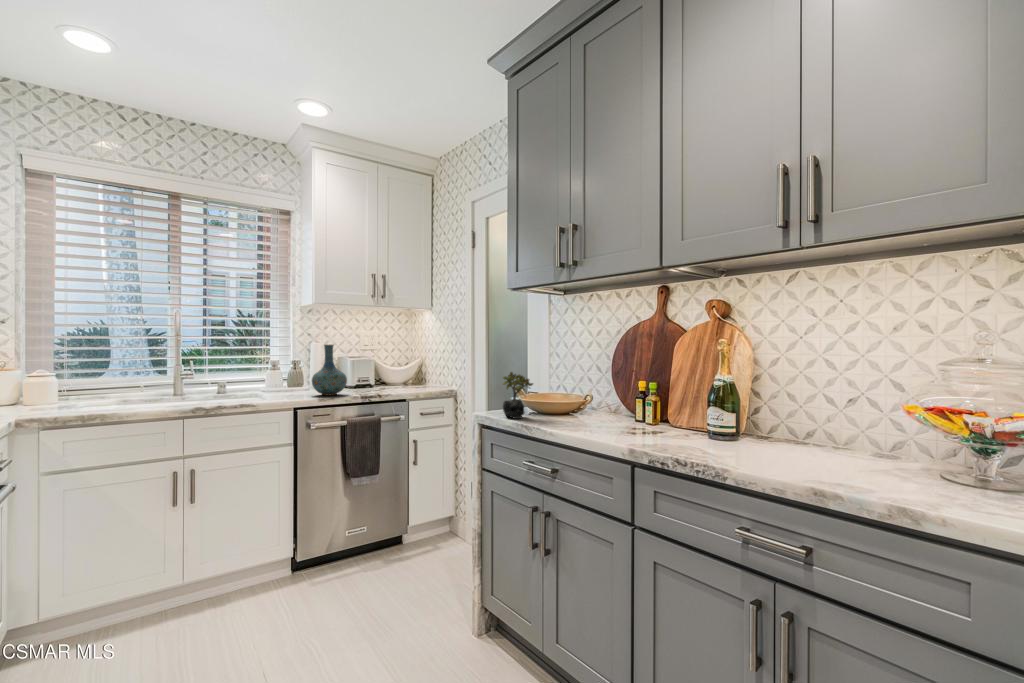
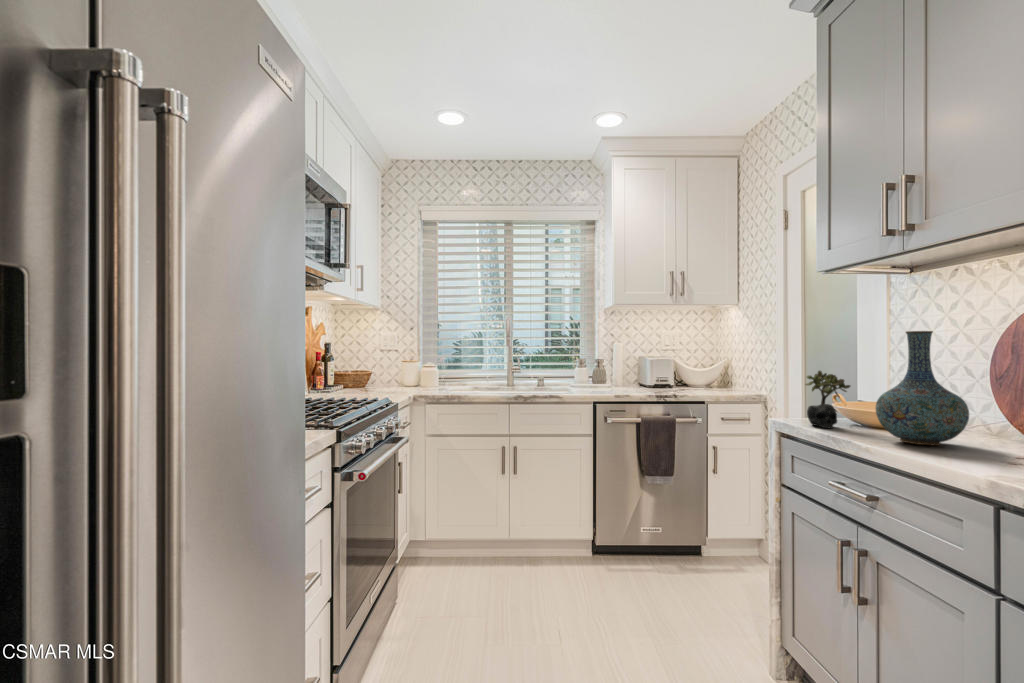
vase: present [312,345,347,395] -> present [876,331,969,446]

